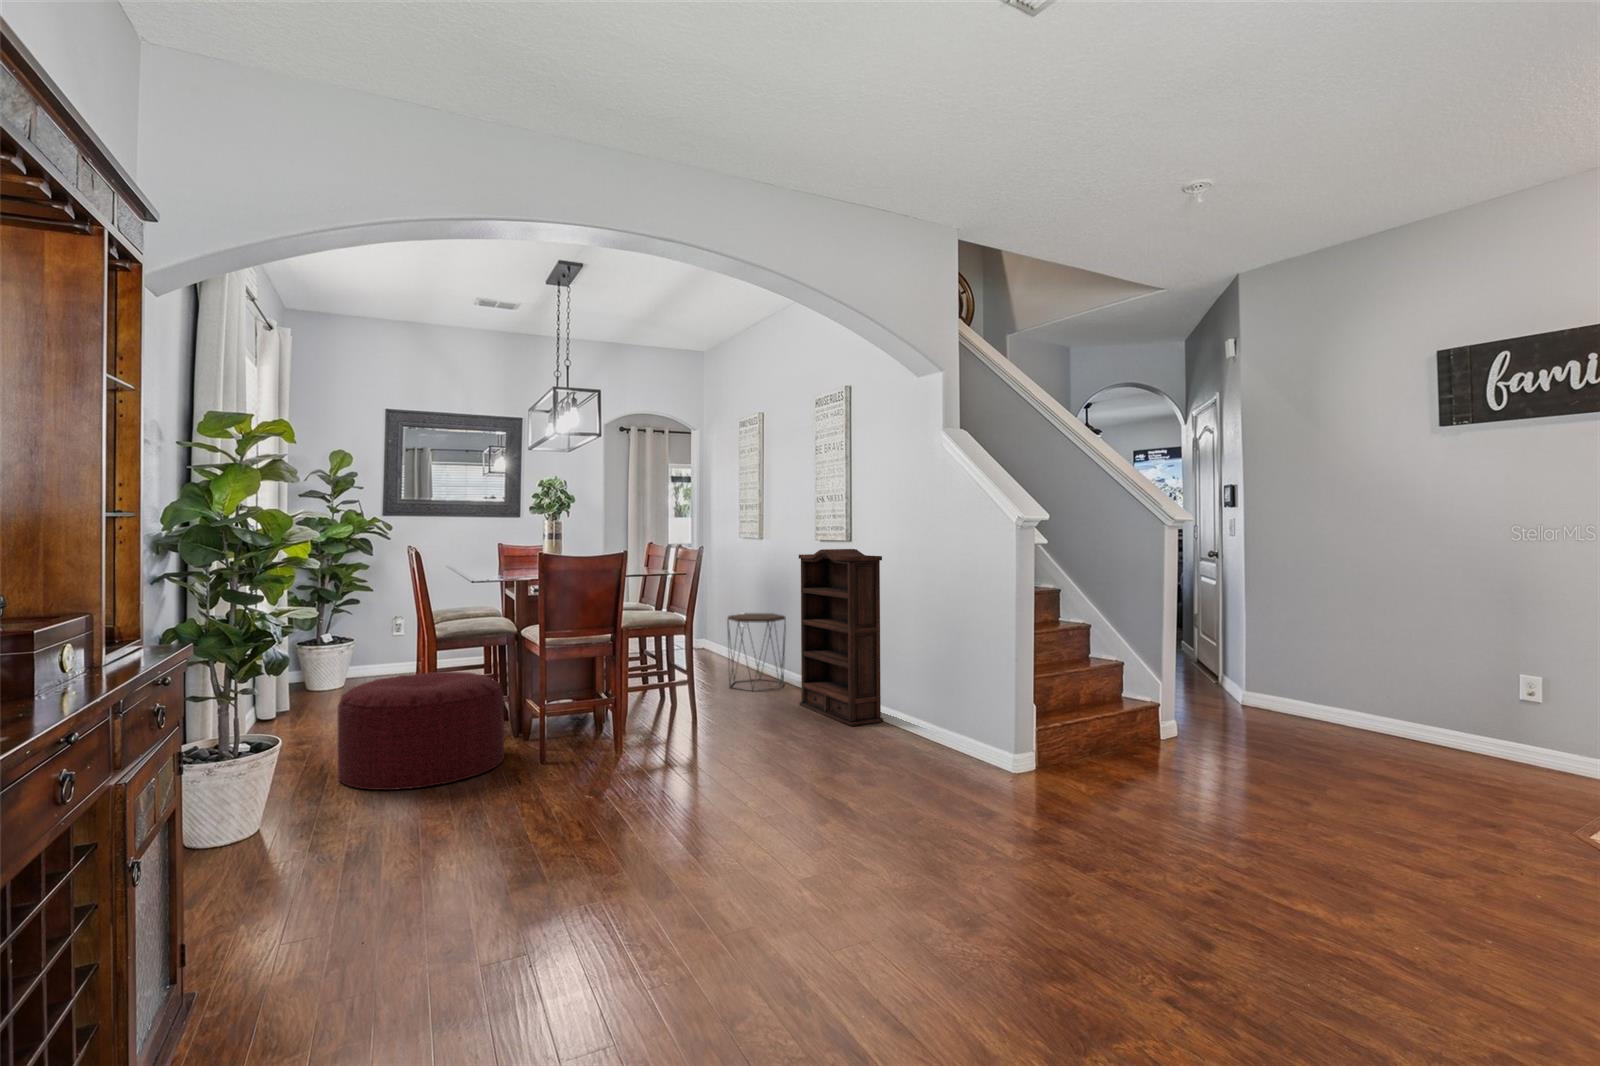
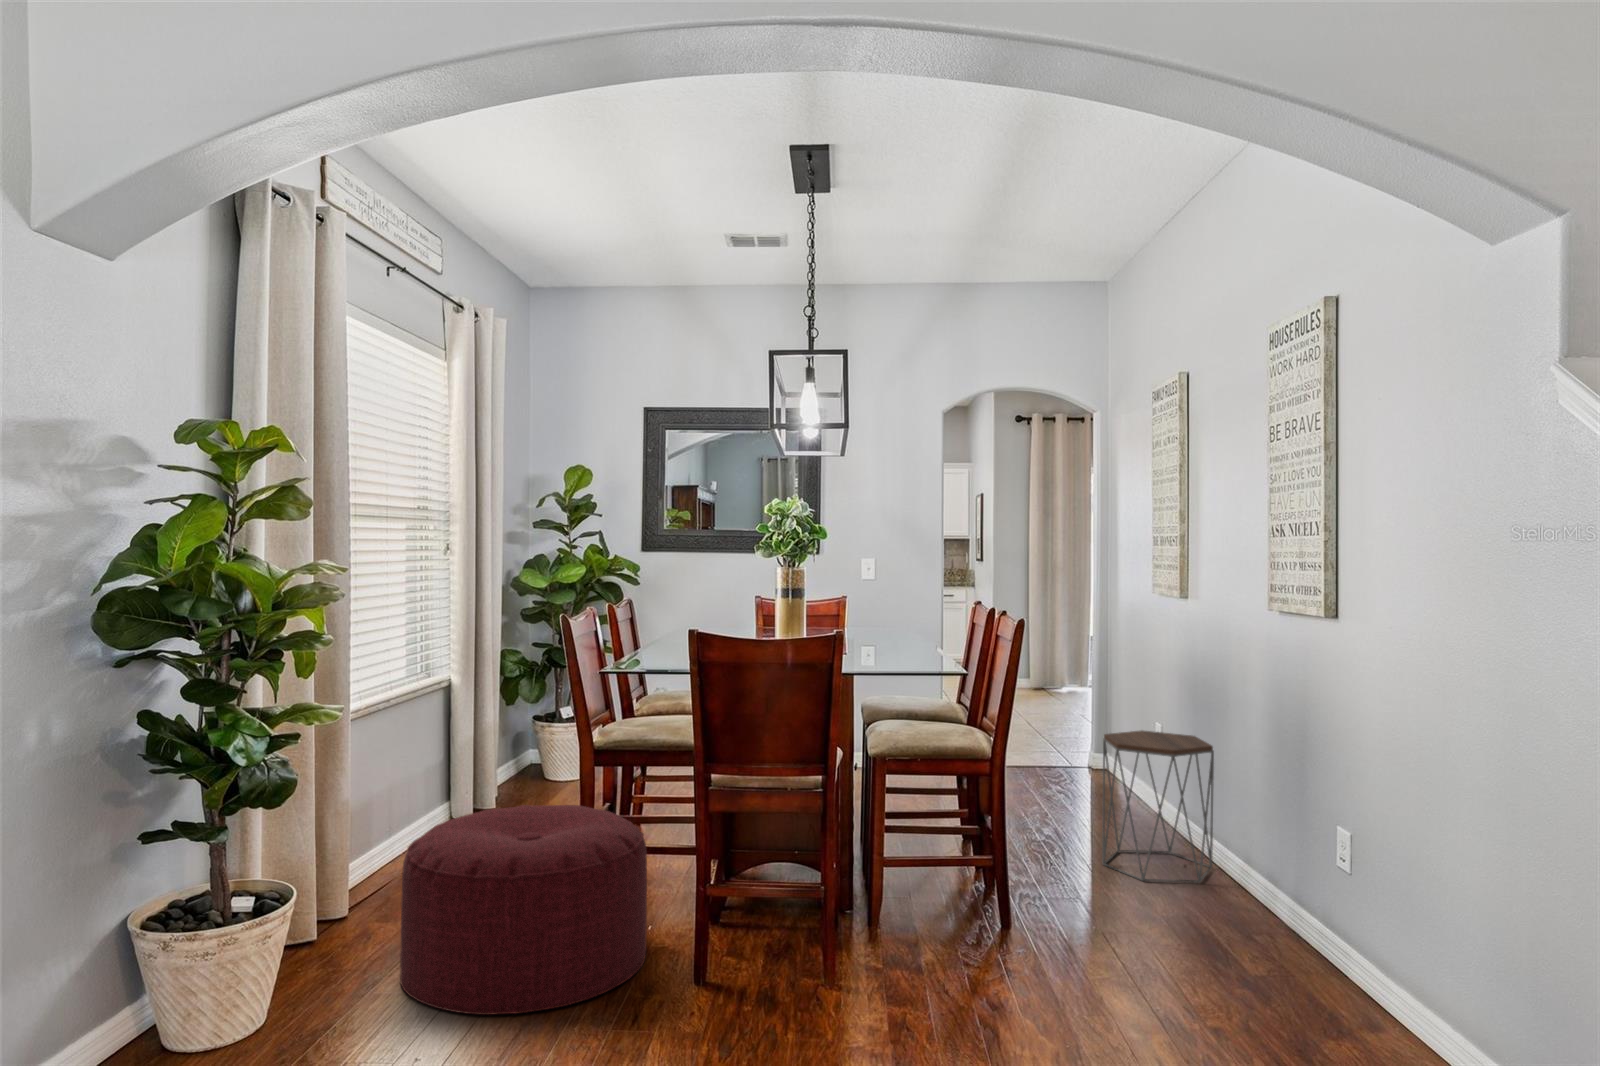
bookshelf: present [799,549,883,726] -> none [1221,634,1405,1031]

